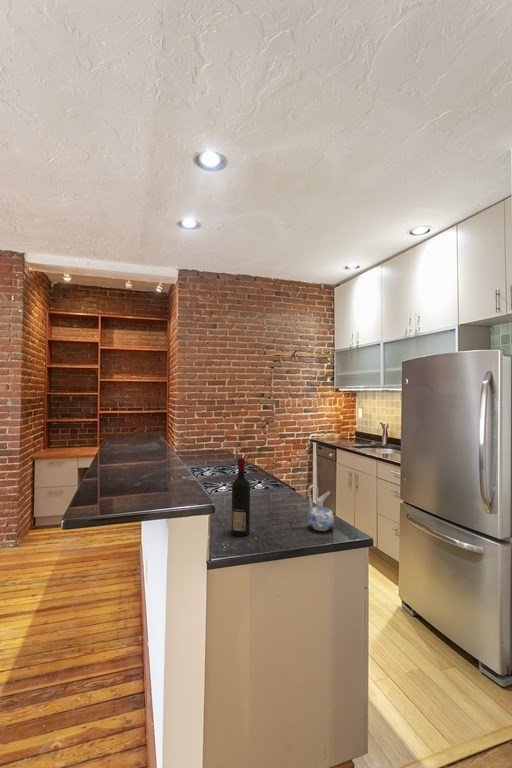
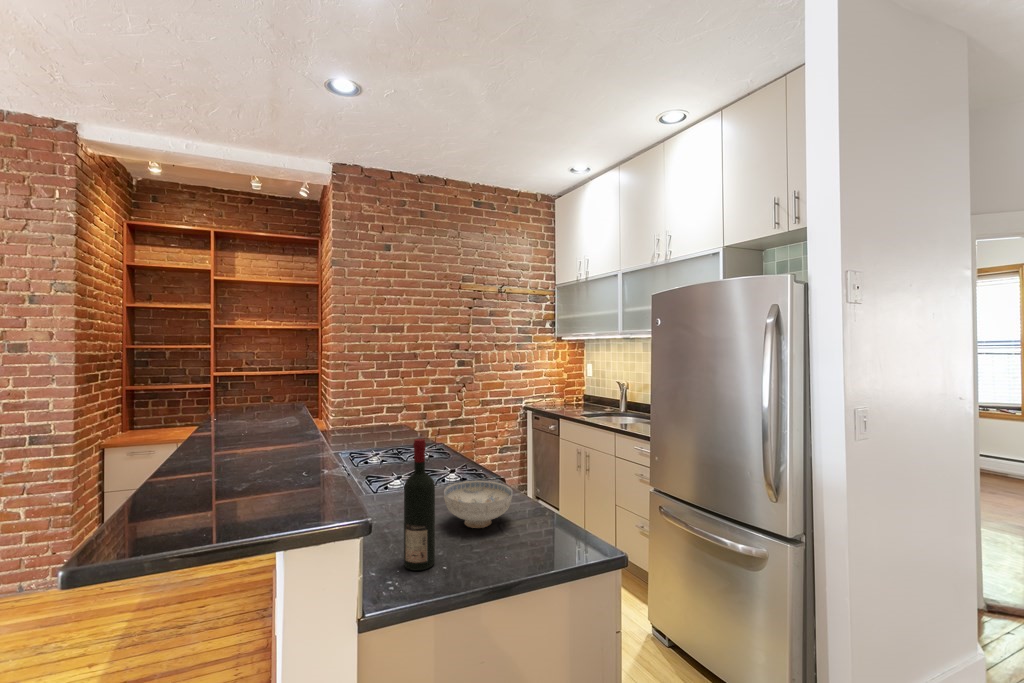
ceramic pitcher: present [308,485,334,531] -> none [529,479,570,551]
ceramic bowl: none [255,487,298,516] -> present [444,481,513,528]

